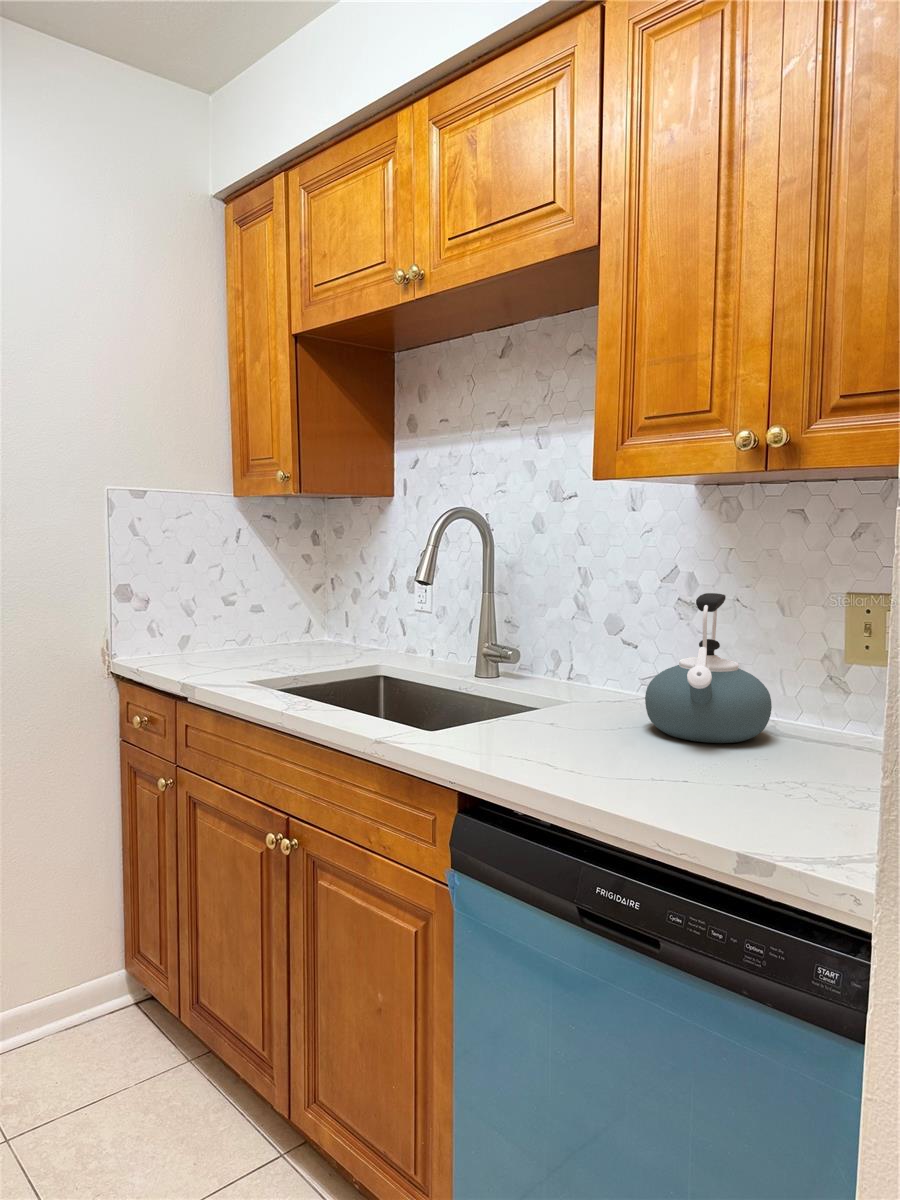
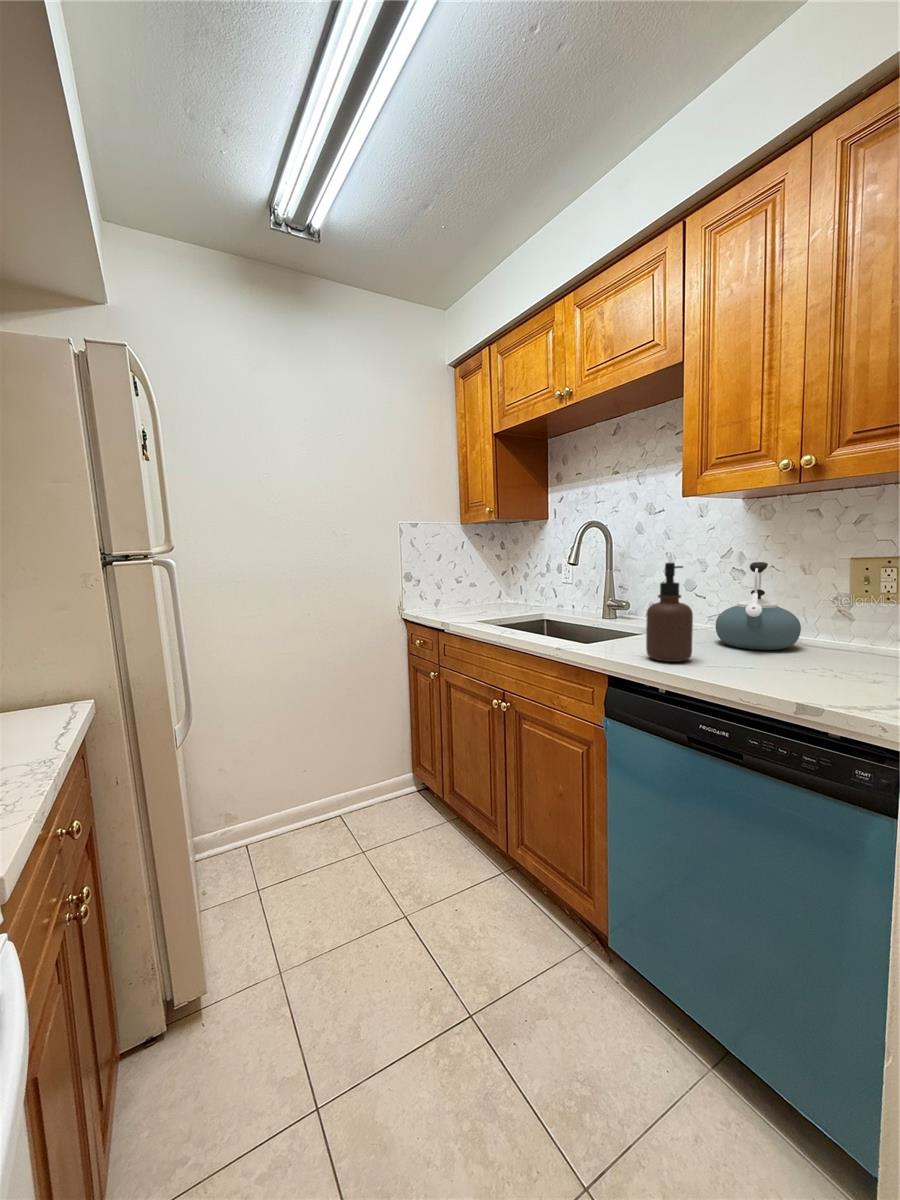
soap dispenser: none [524,595,600,772] -> present [646,563,693,662]

